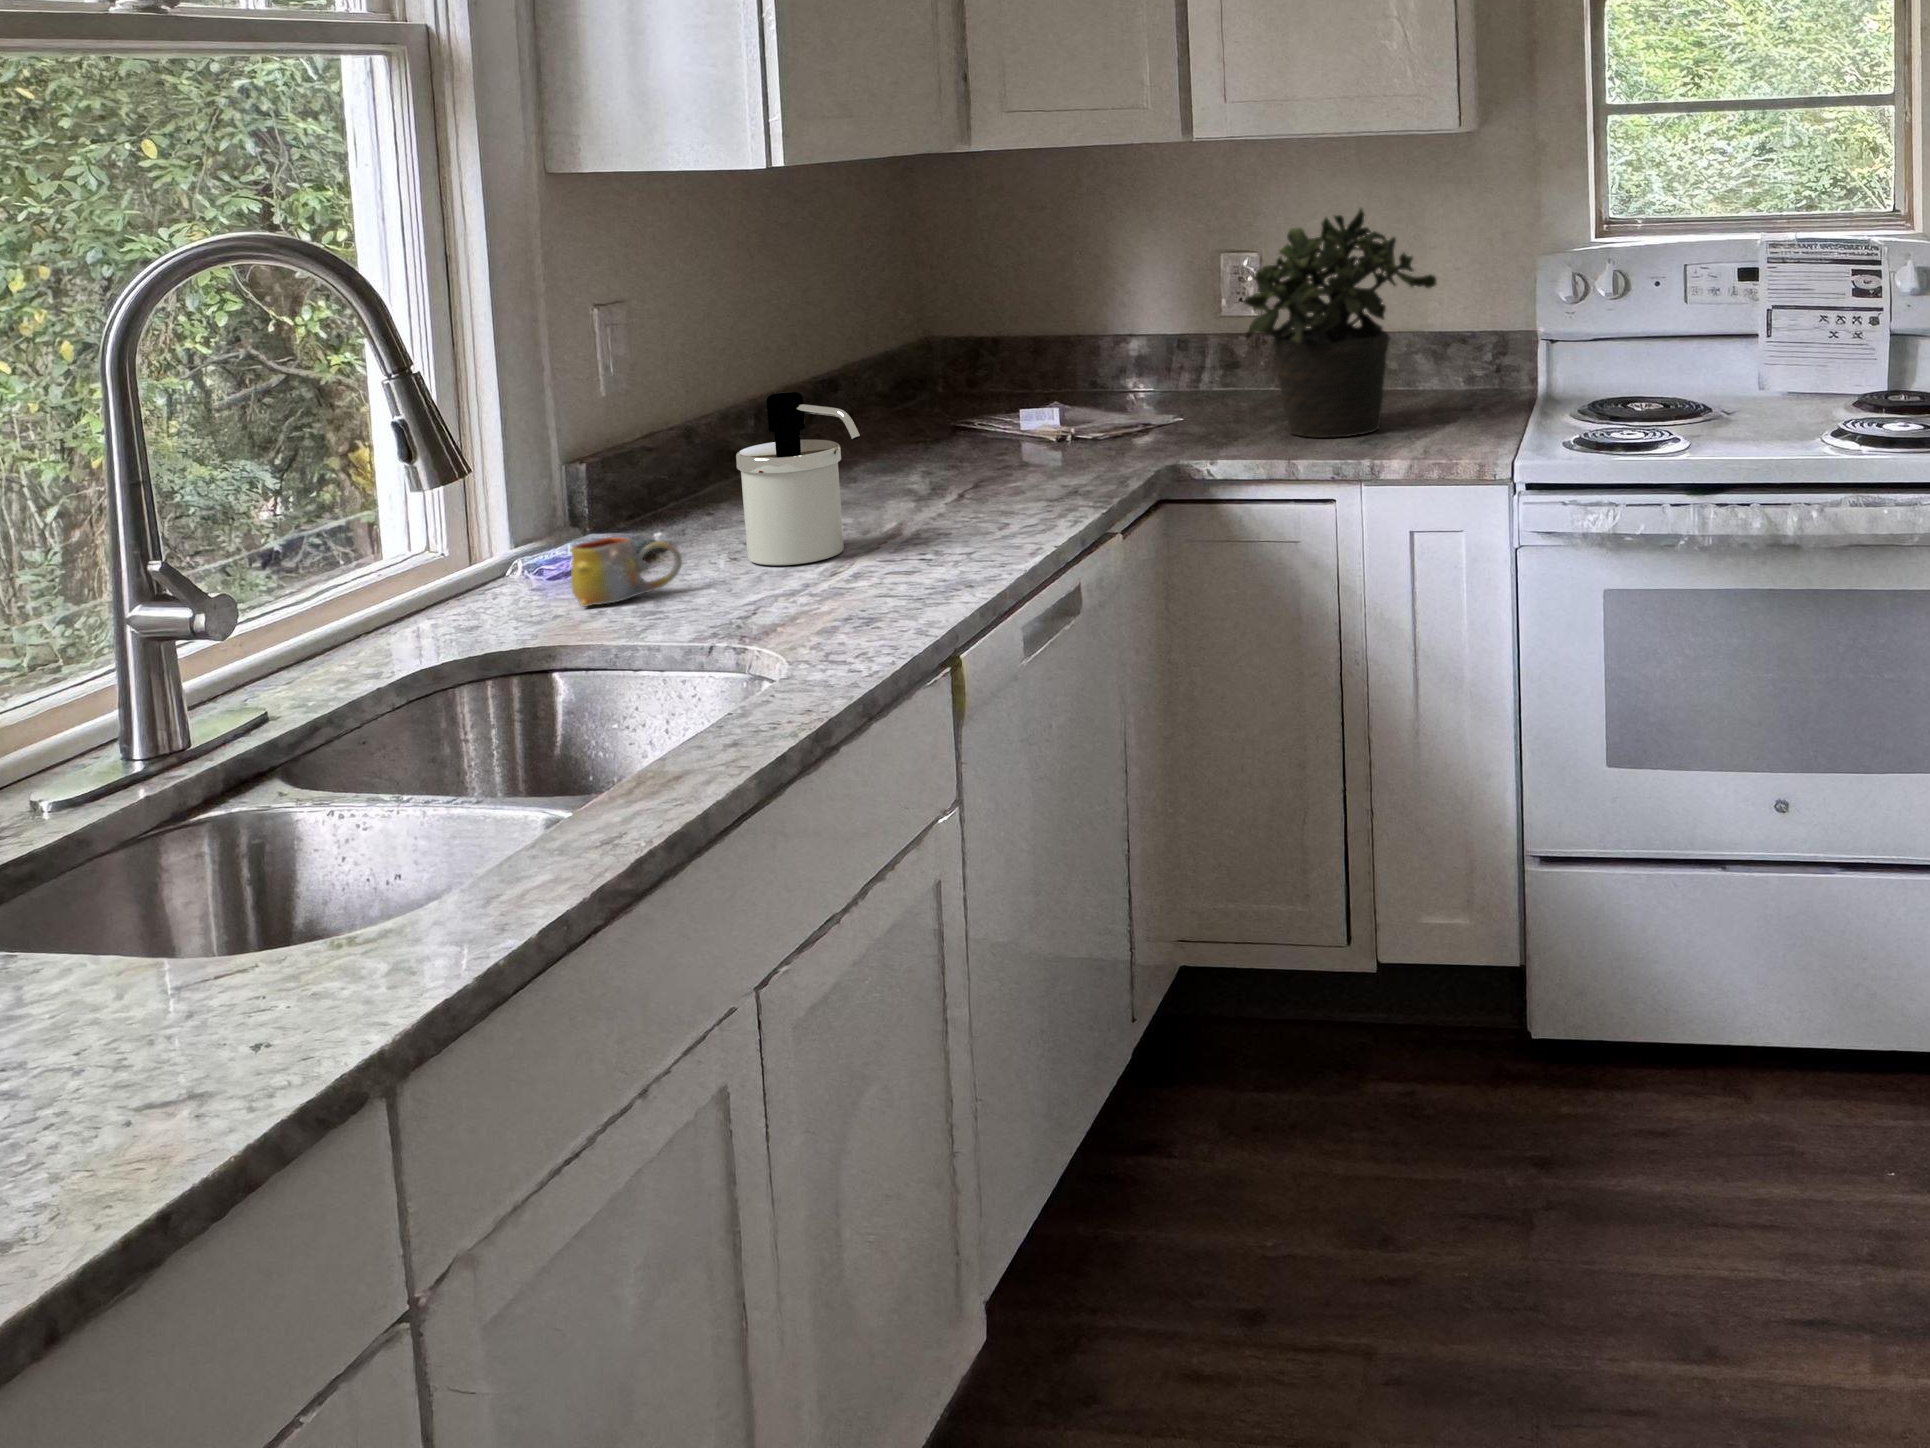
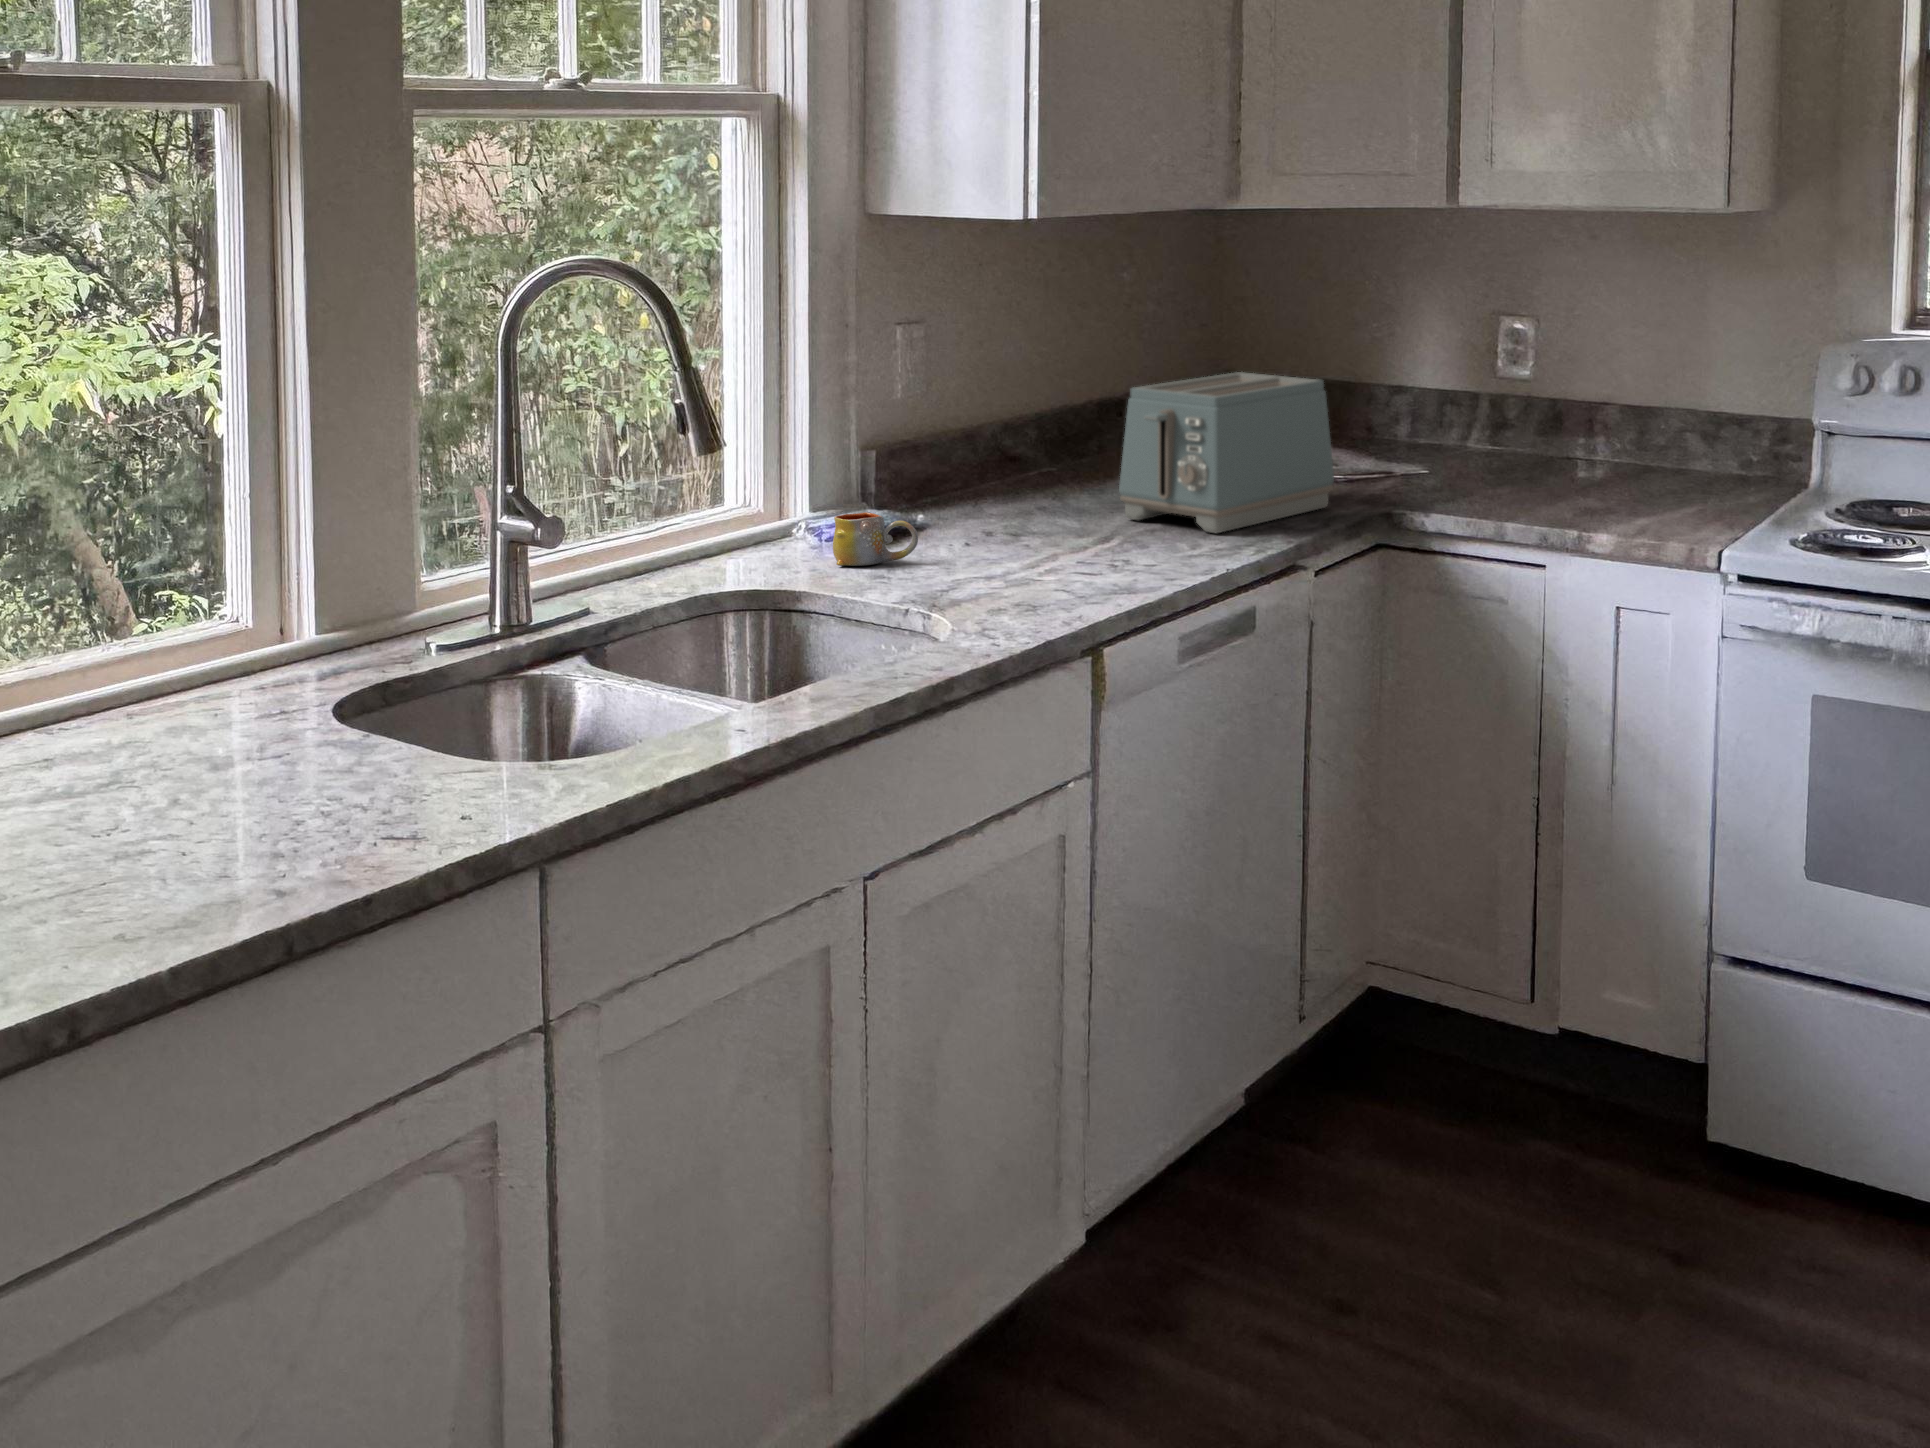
potted plant: present [1244,208,1437,438] -> none [1474,283,1682,507]
toaster: none [887,329,1112,509] -> present [1119,372,1334,533]
soap dispenser: present [736,392,860,565] -> none [976,409,1068,555]

